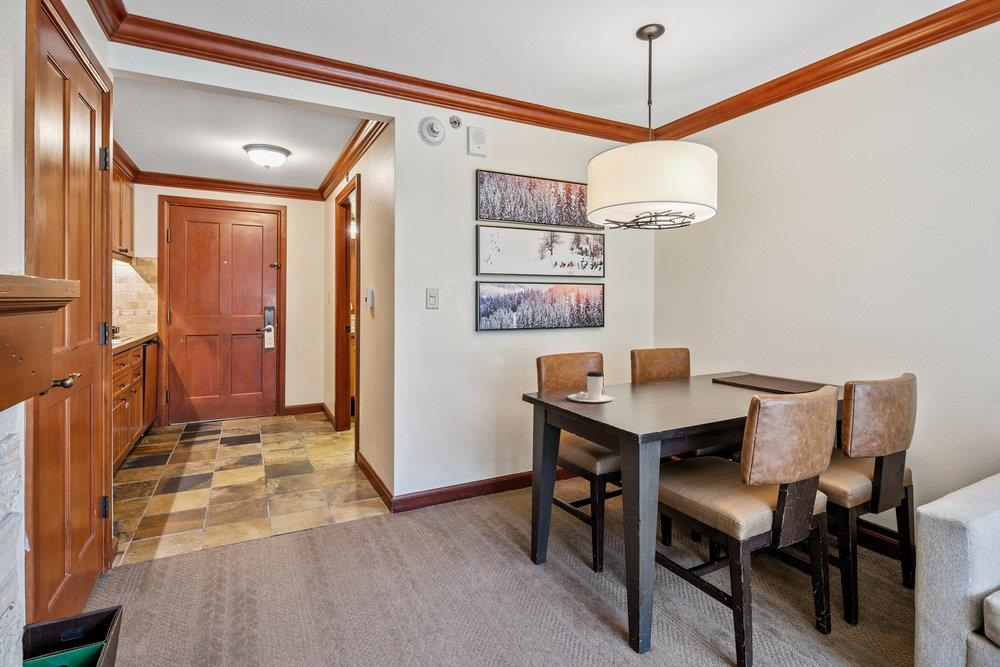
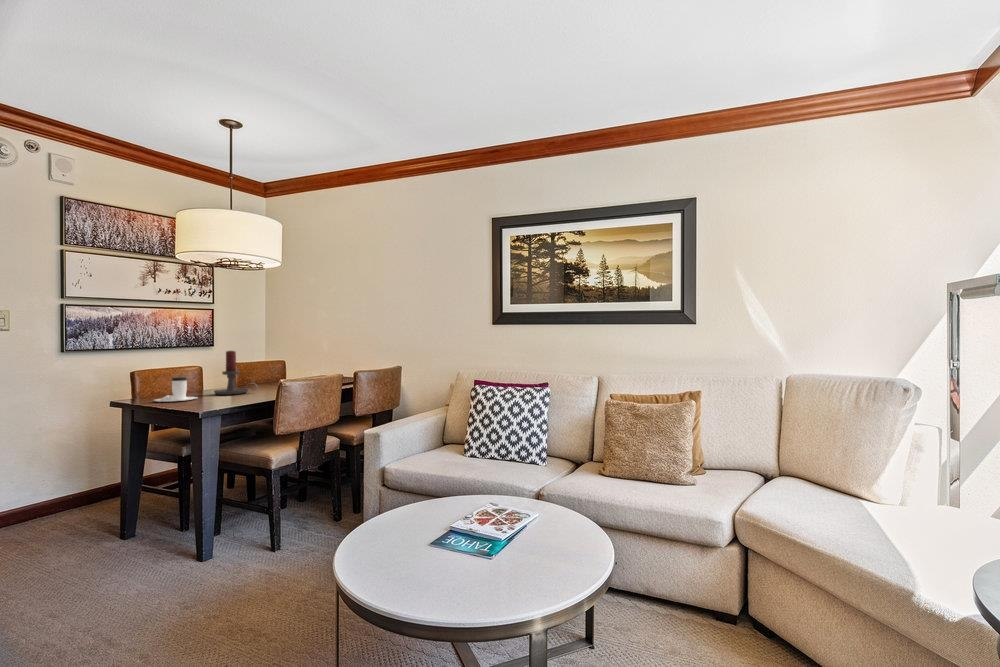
candle holder: none [627,339,680,396] -> present [214,351,258,395]

